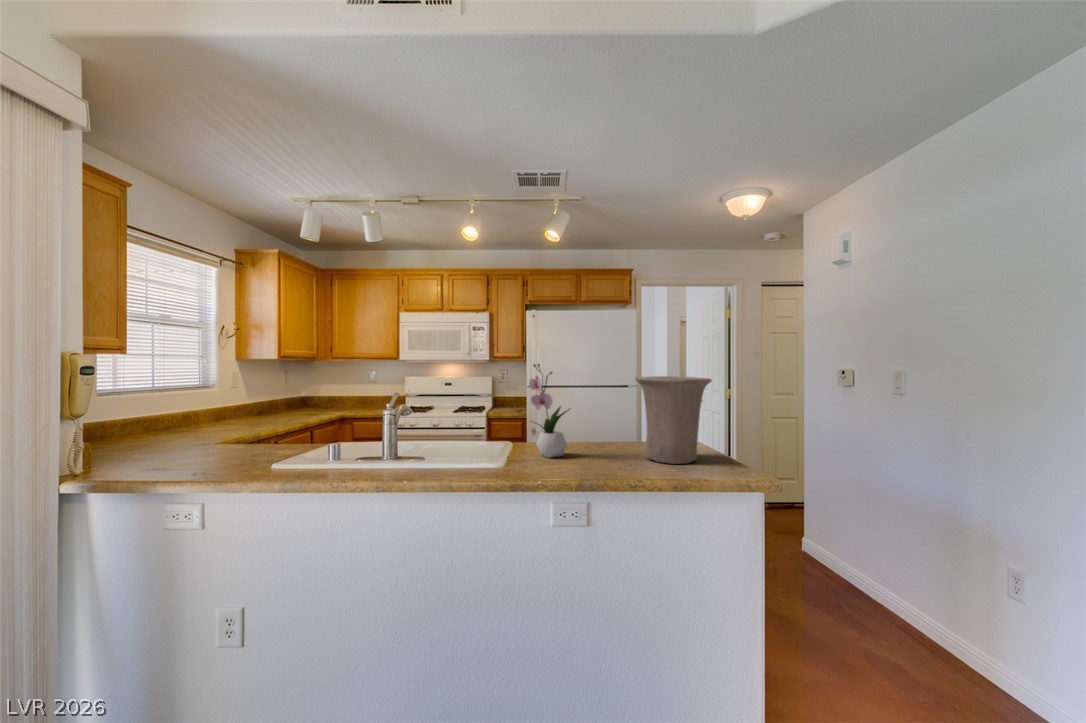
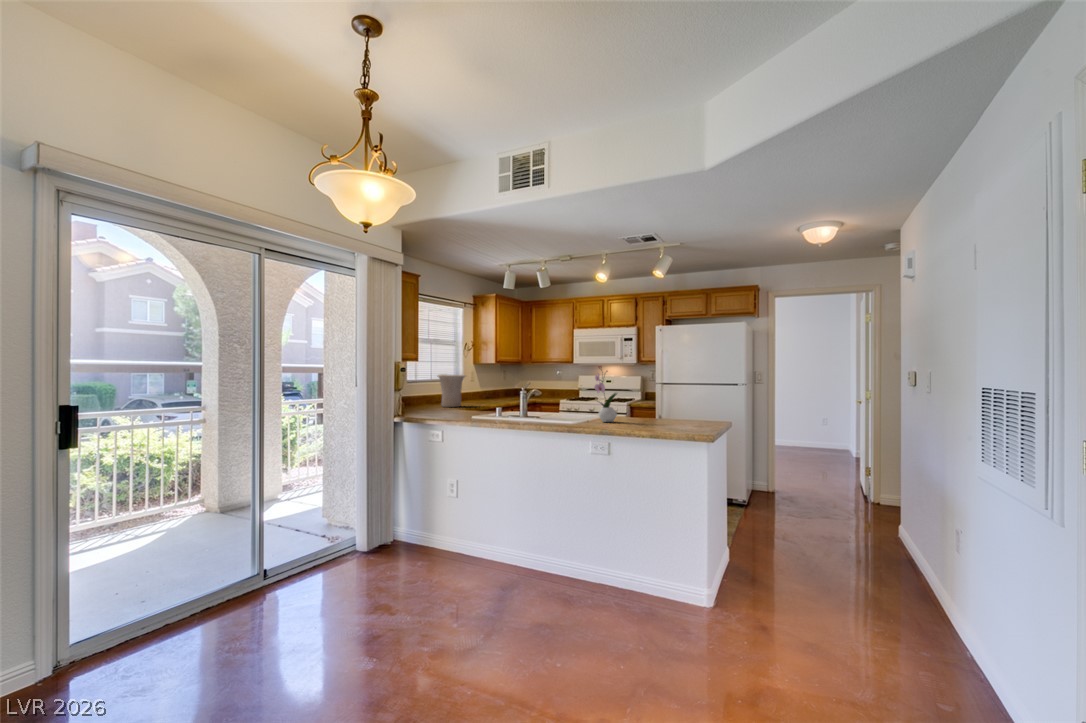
vase: present [635,376,712,464] -> present [437,374,466,407]

